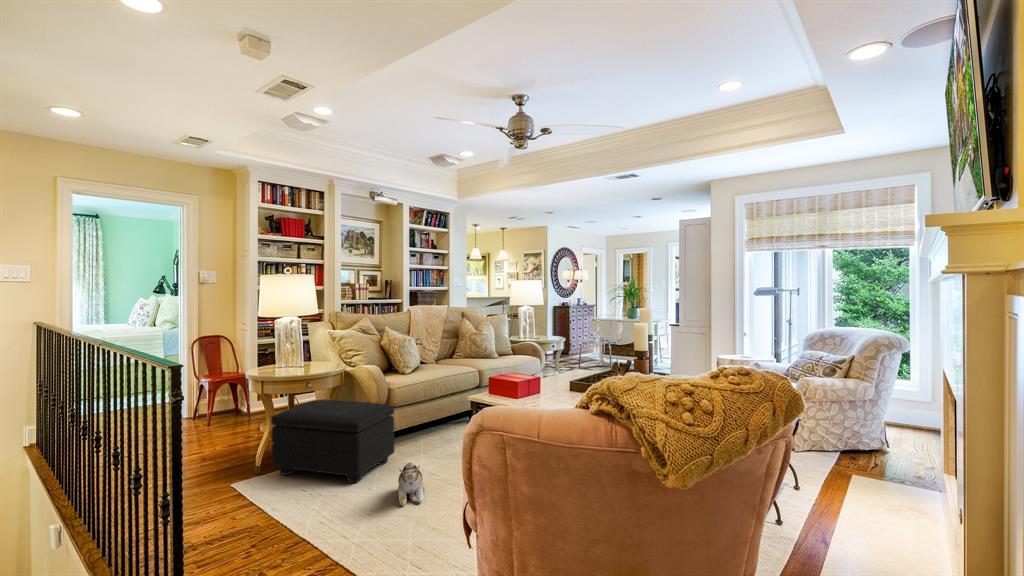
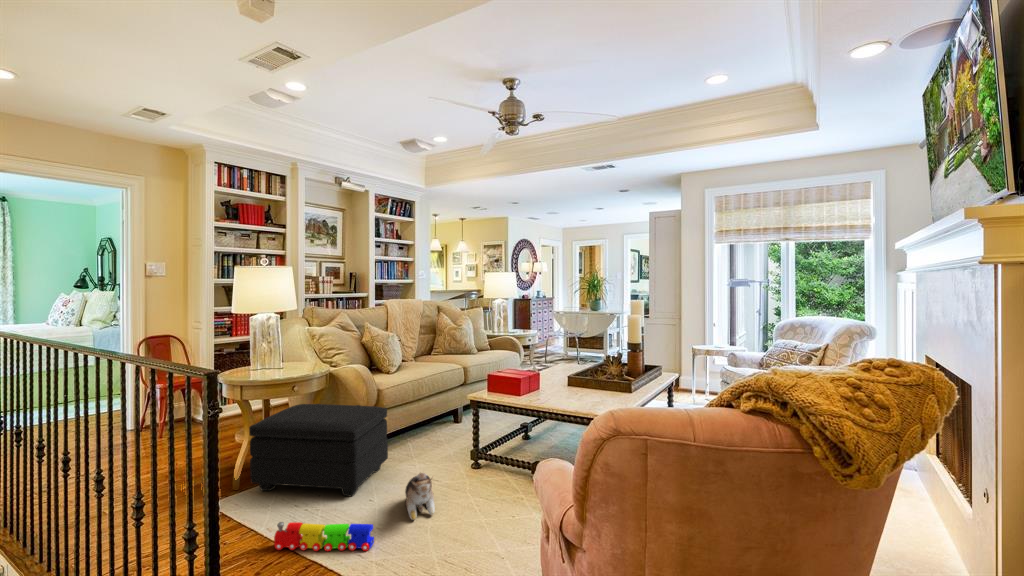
toy train: none [280,497,363,528] -> present [274,522,374,552]

